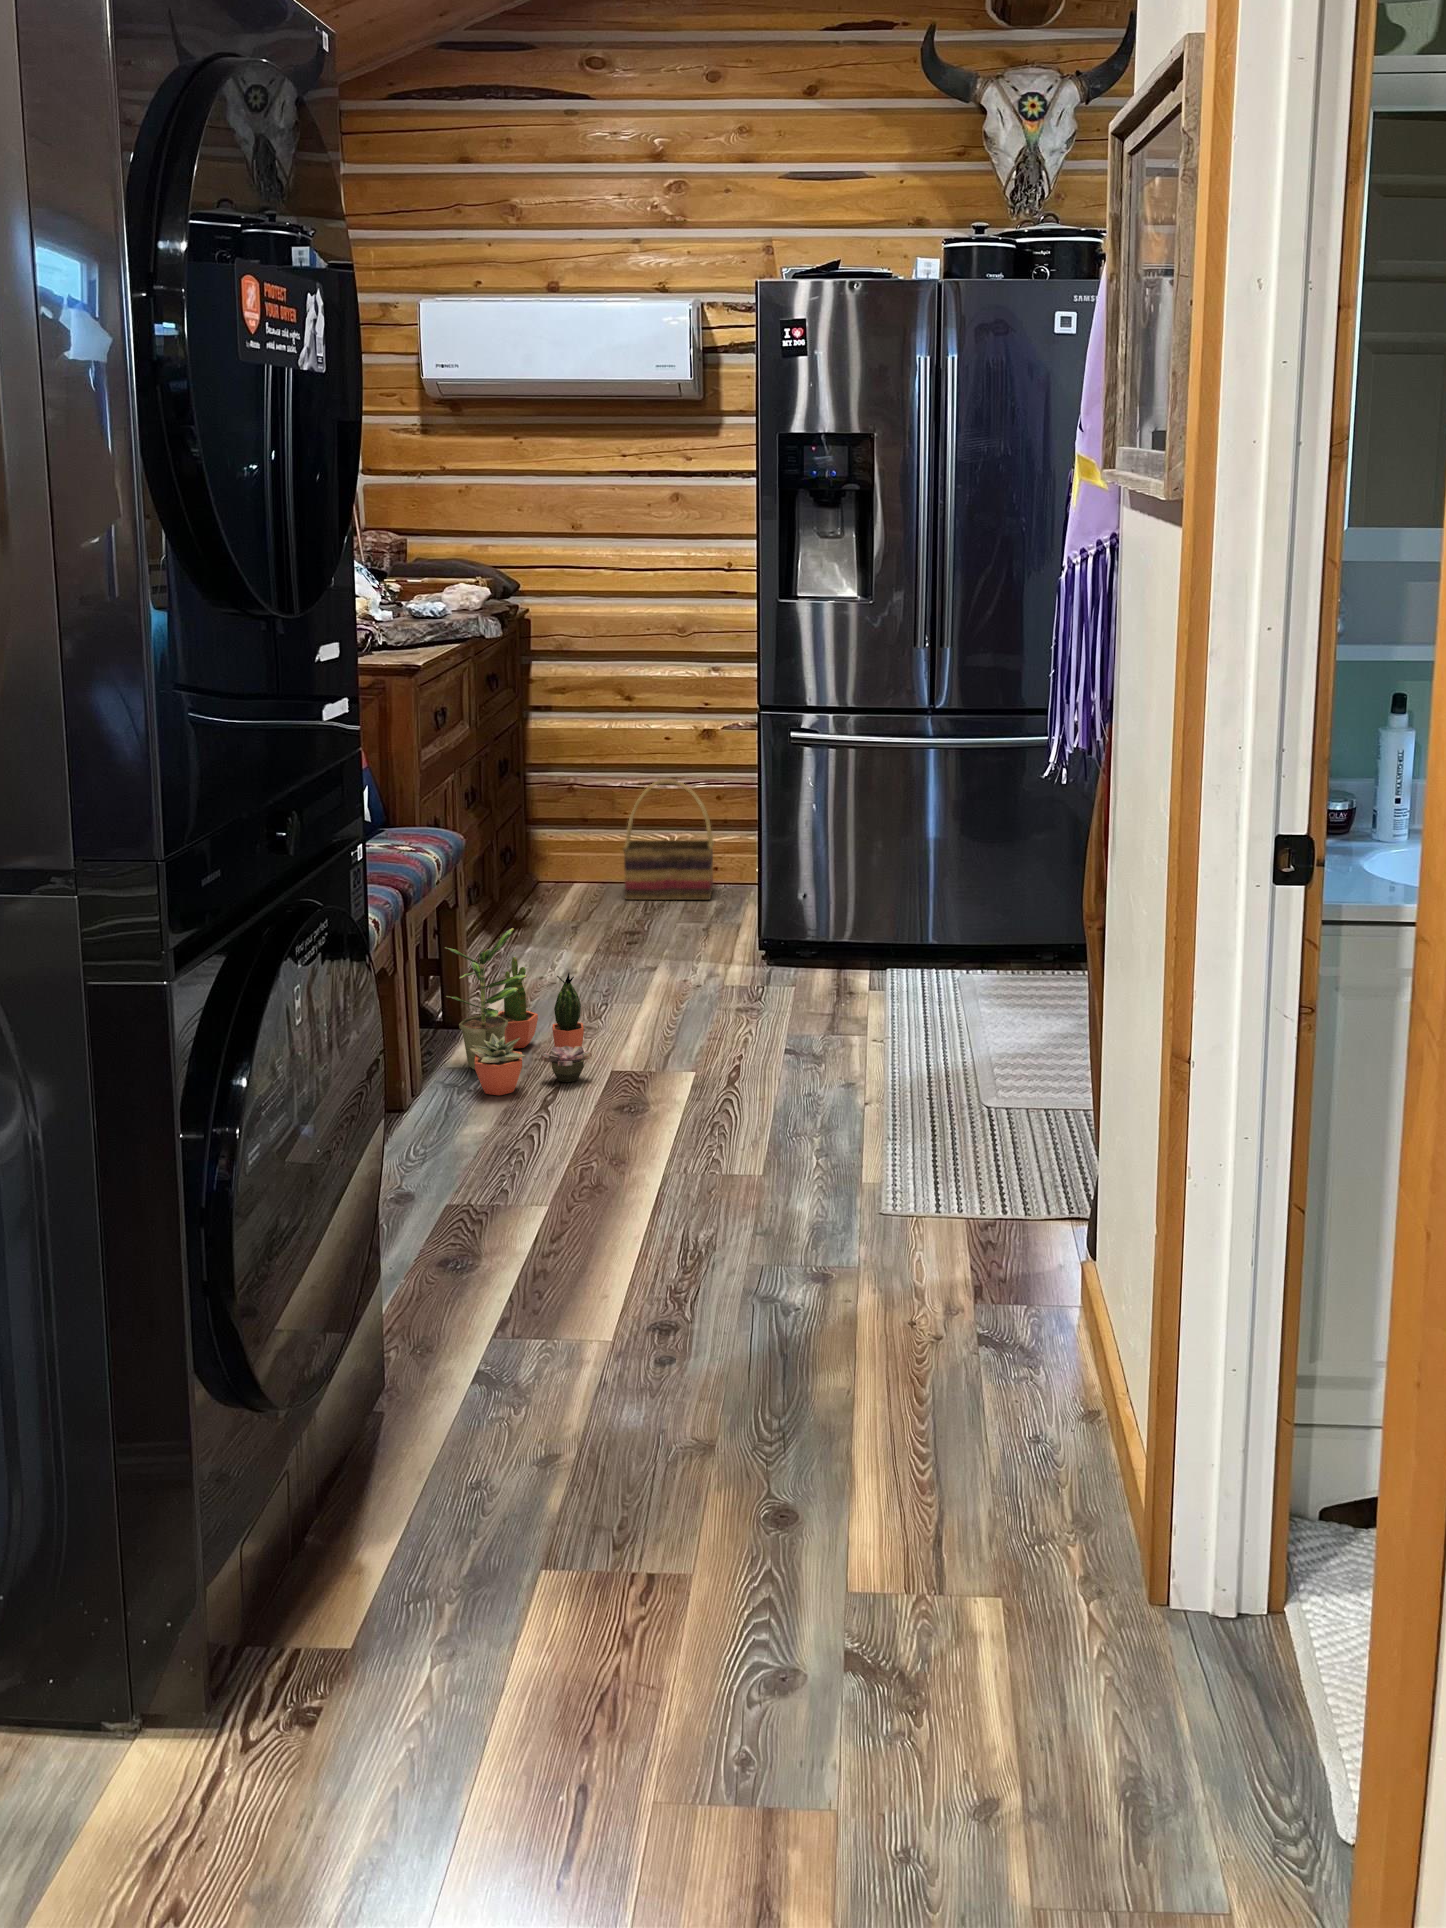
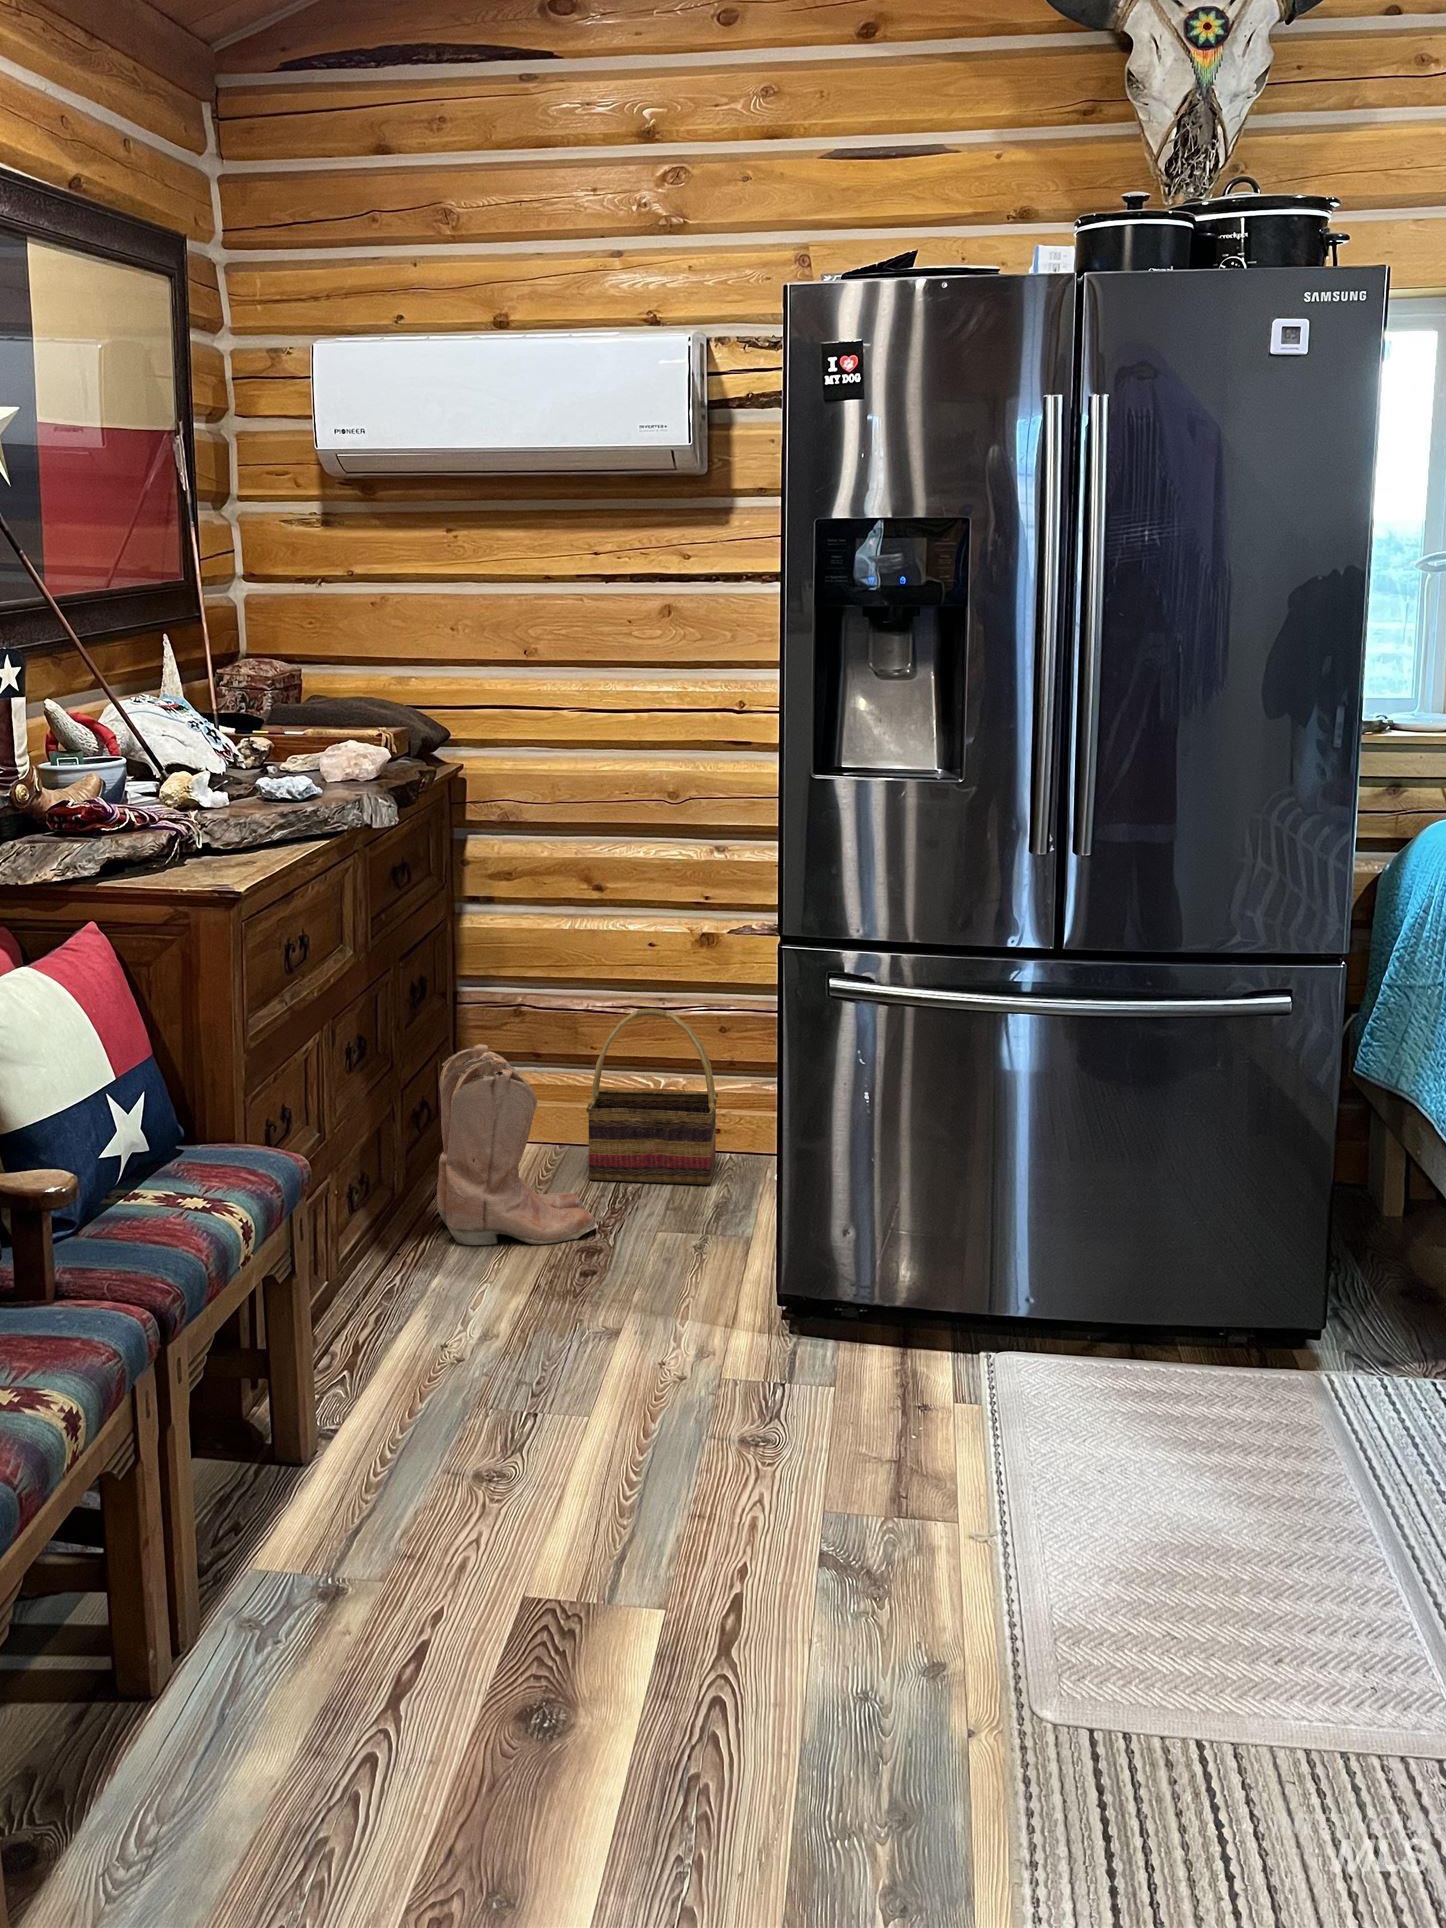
boots: none [523,799,635,932] -> present [437,1044,598,1245]
potted plant: present [445,928,592,1096] -> none [252,1349,486,1668]

